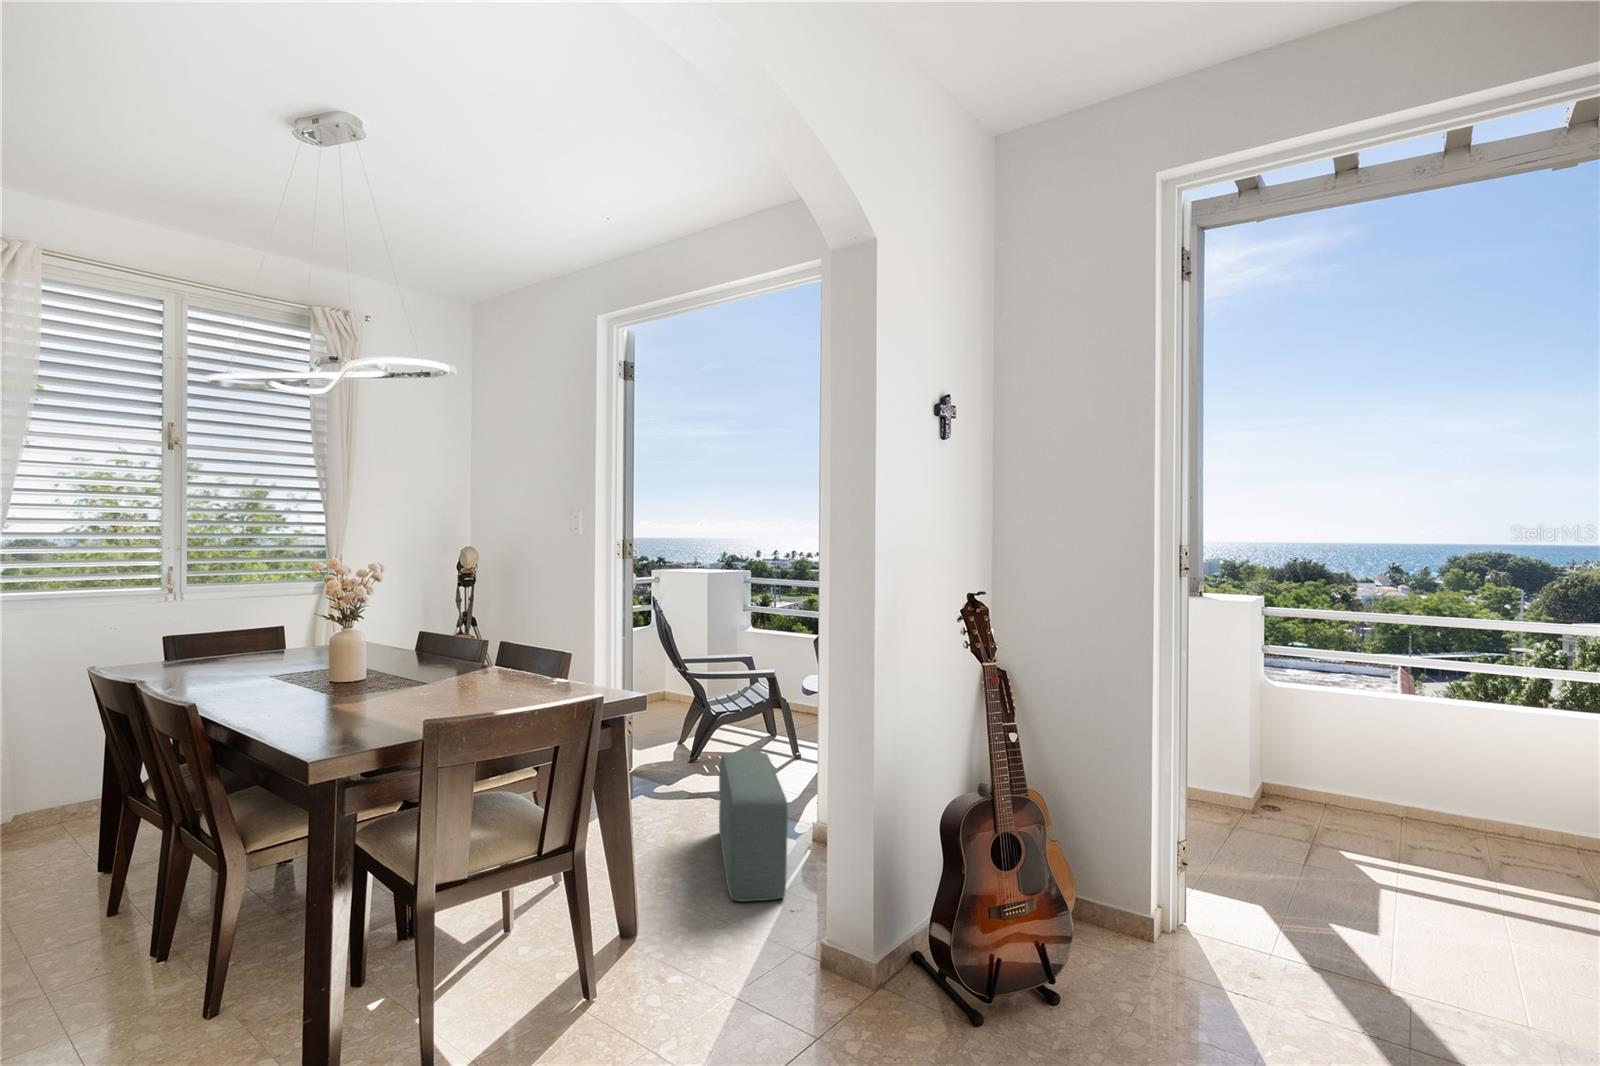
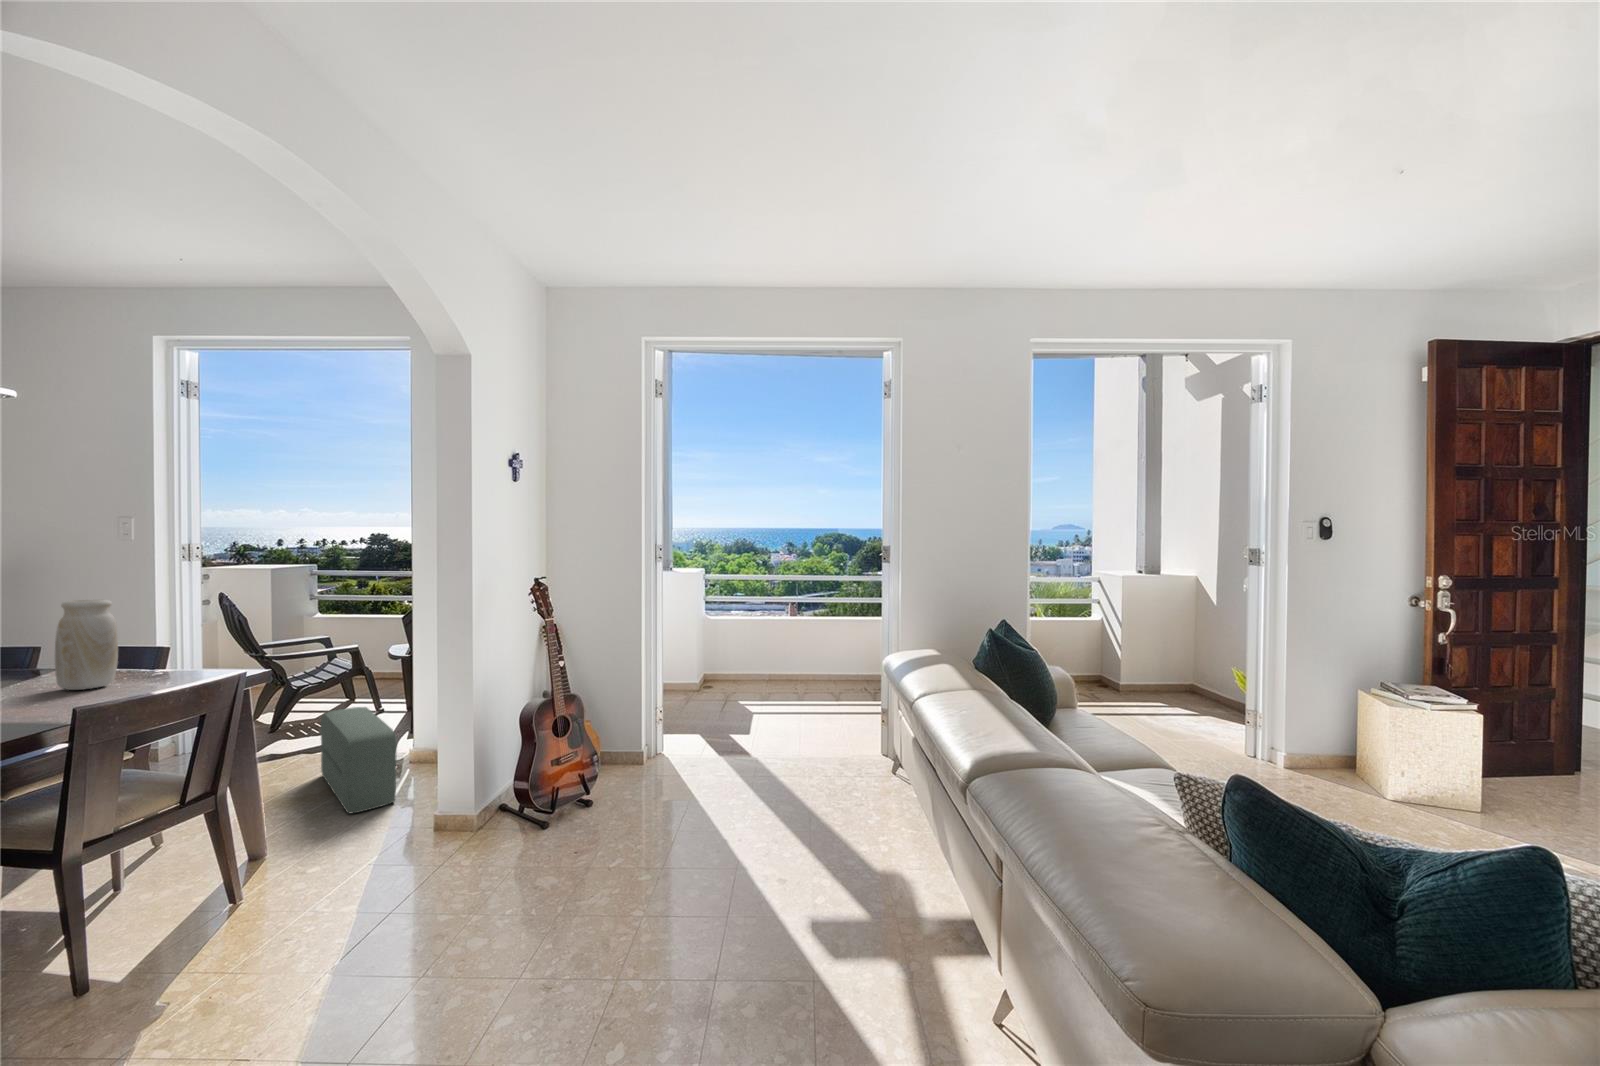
vase: none [468,592,515,693] -> present [55,600,118,690]

